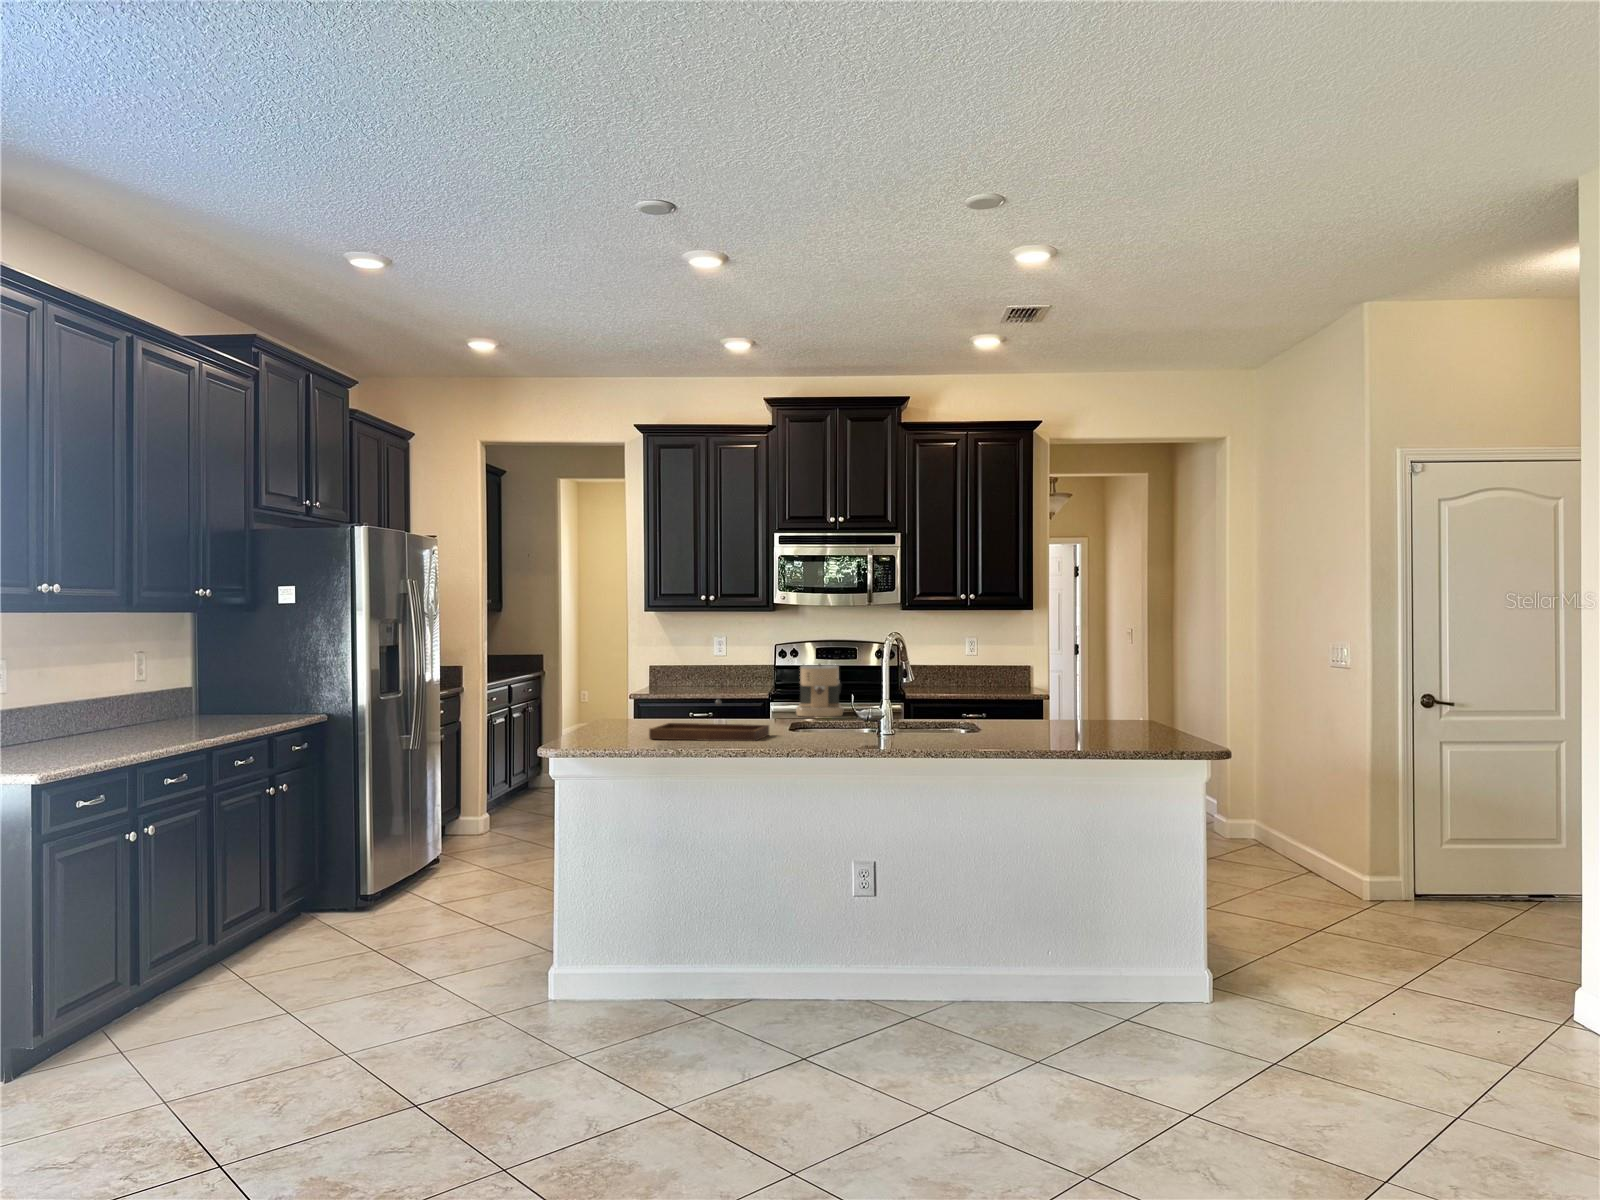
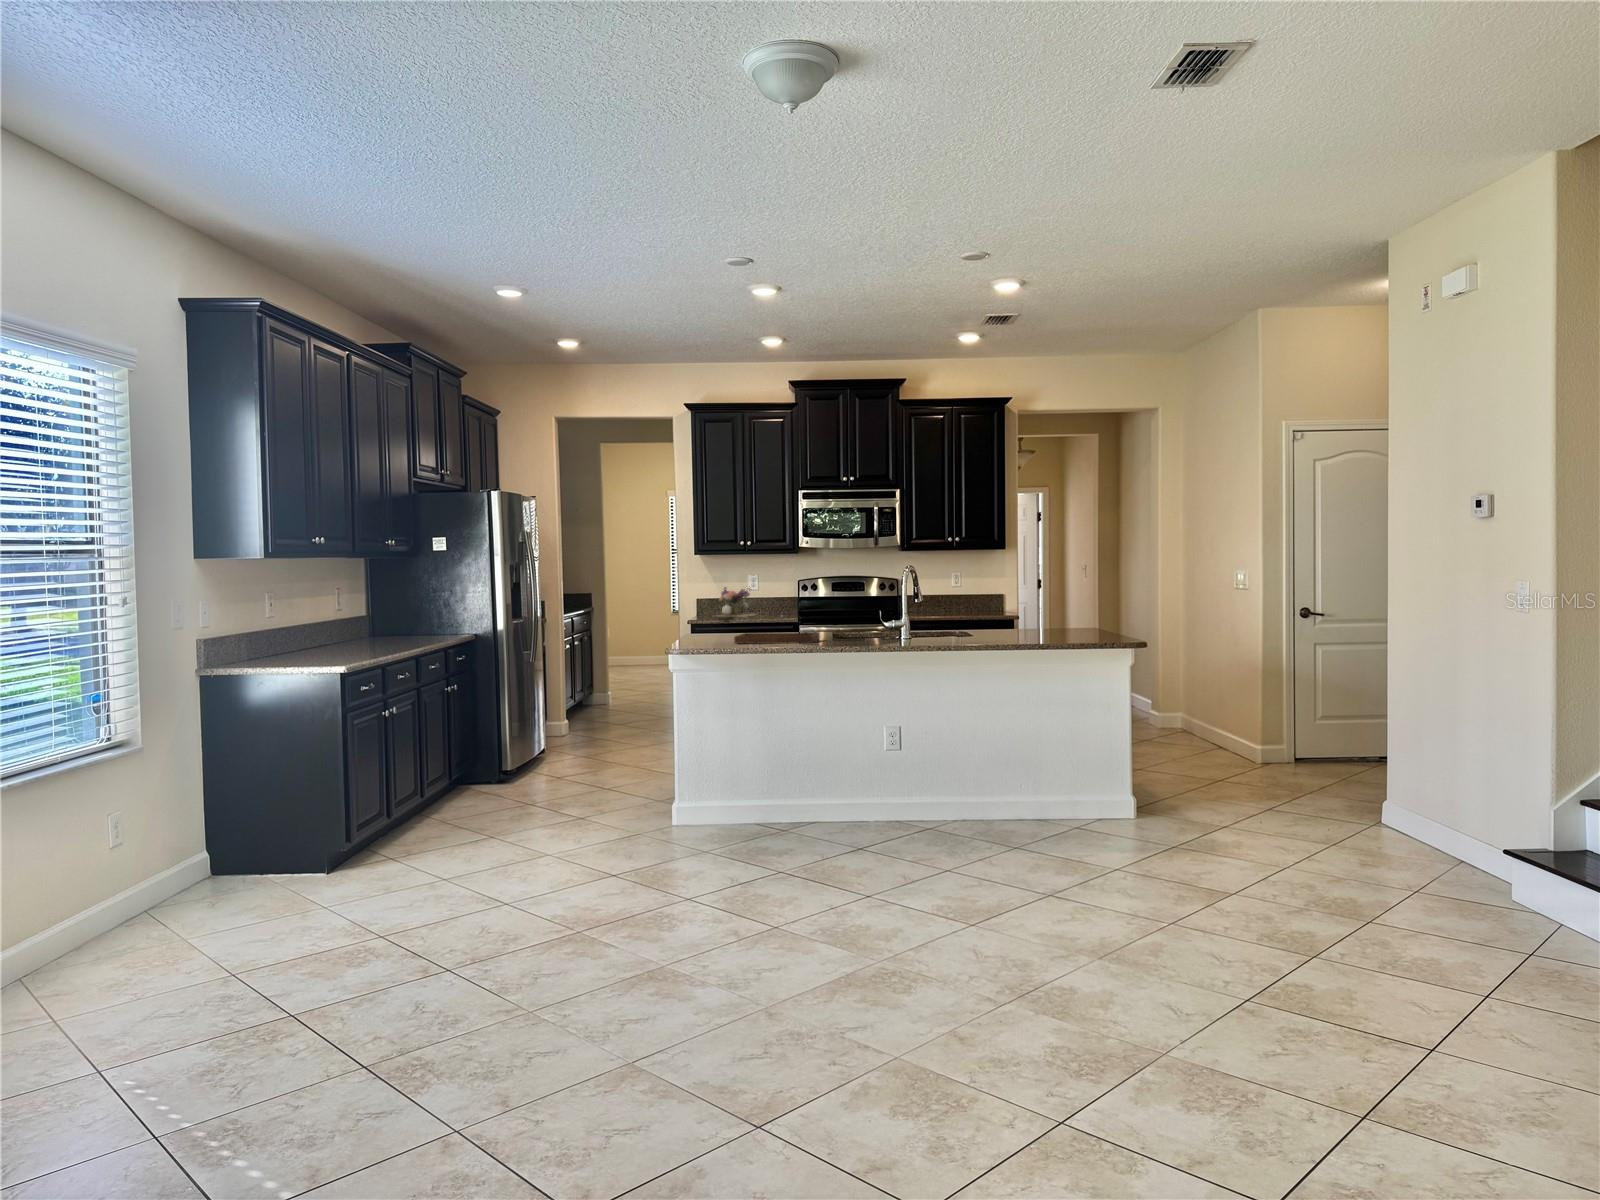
flower arrangement: none [663,648,724,699] -> present [714,587,757,623]
coffee maker: present [796,664,844,717] -> none [828,591,865,631]

